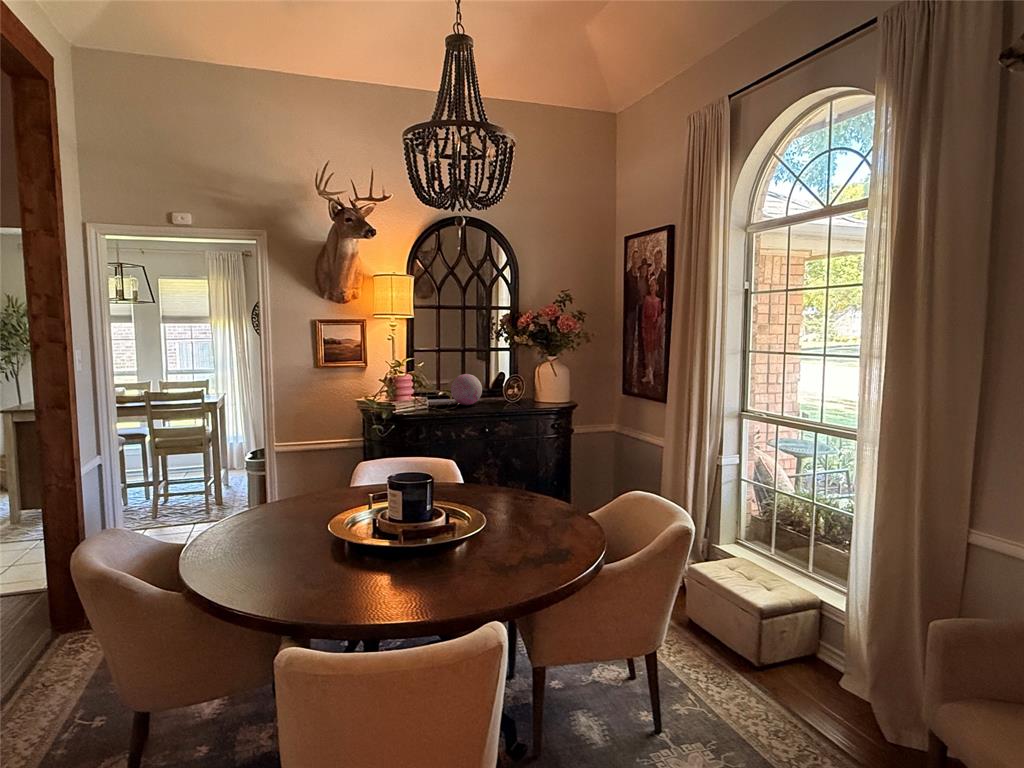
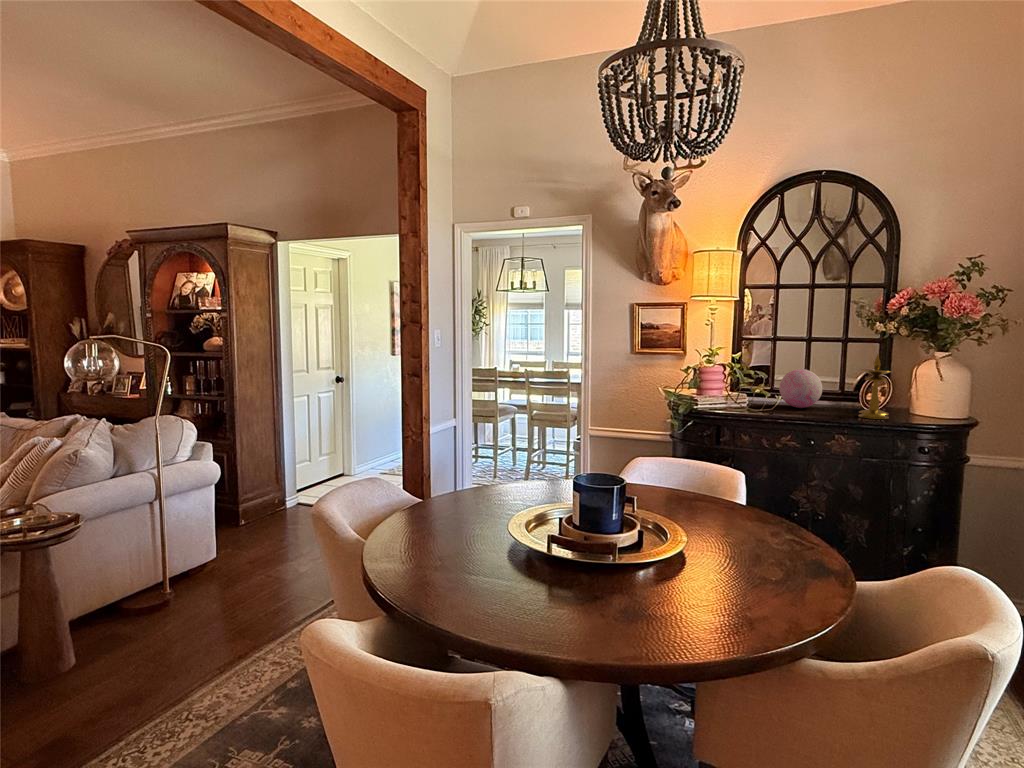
candlestick: none [510,359,530,408] -> present [859,354,892,419]

